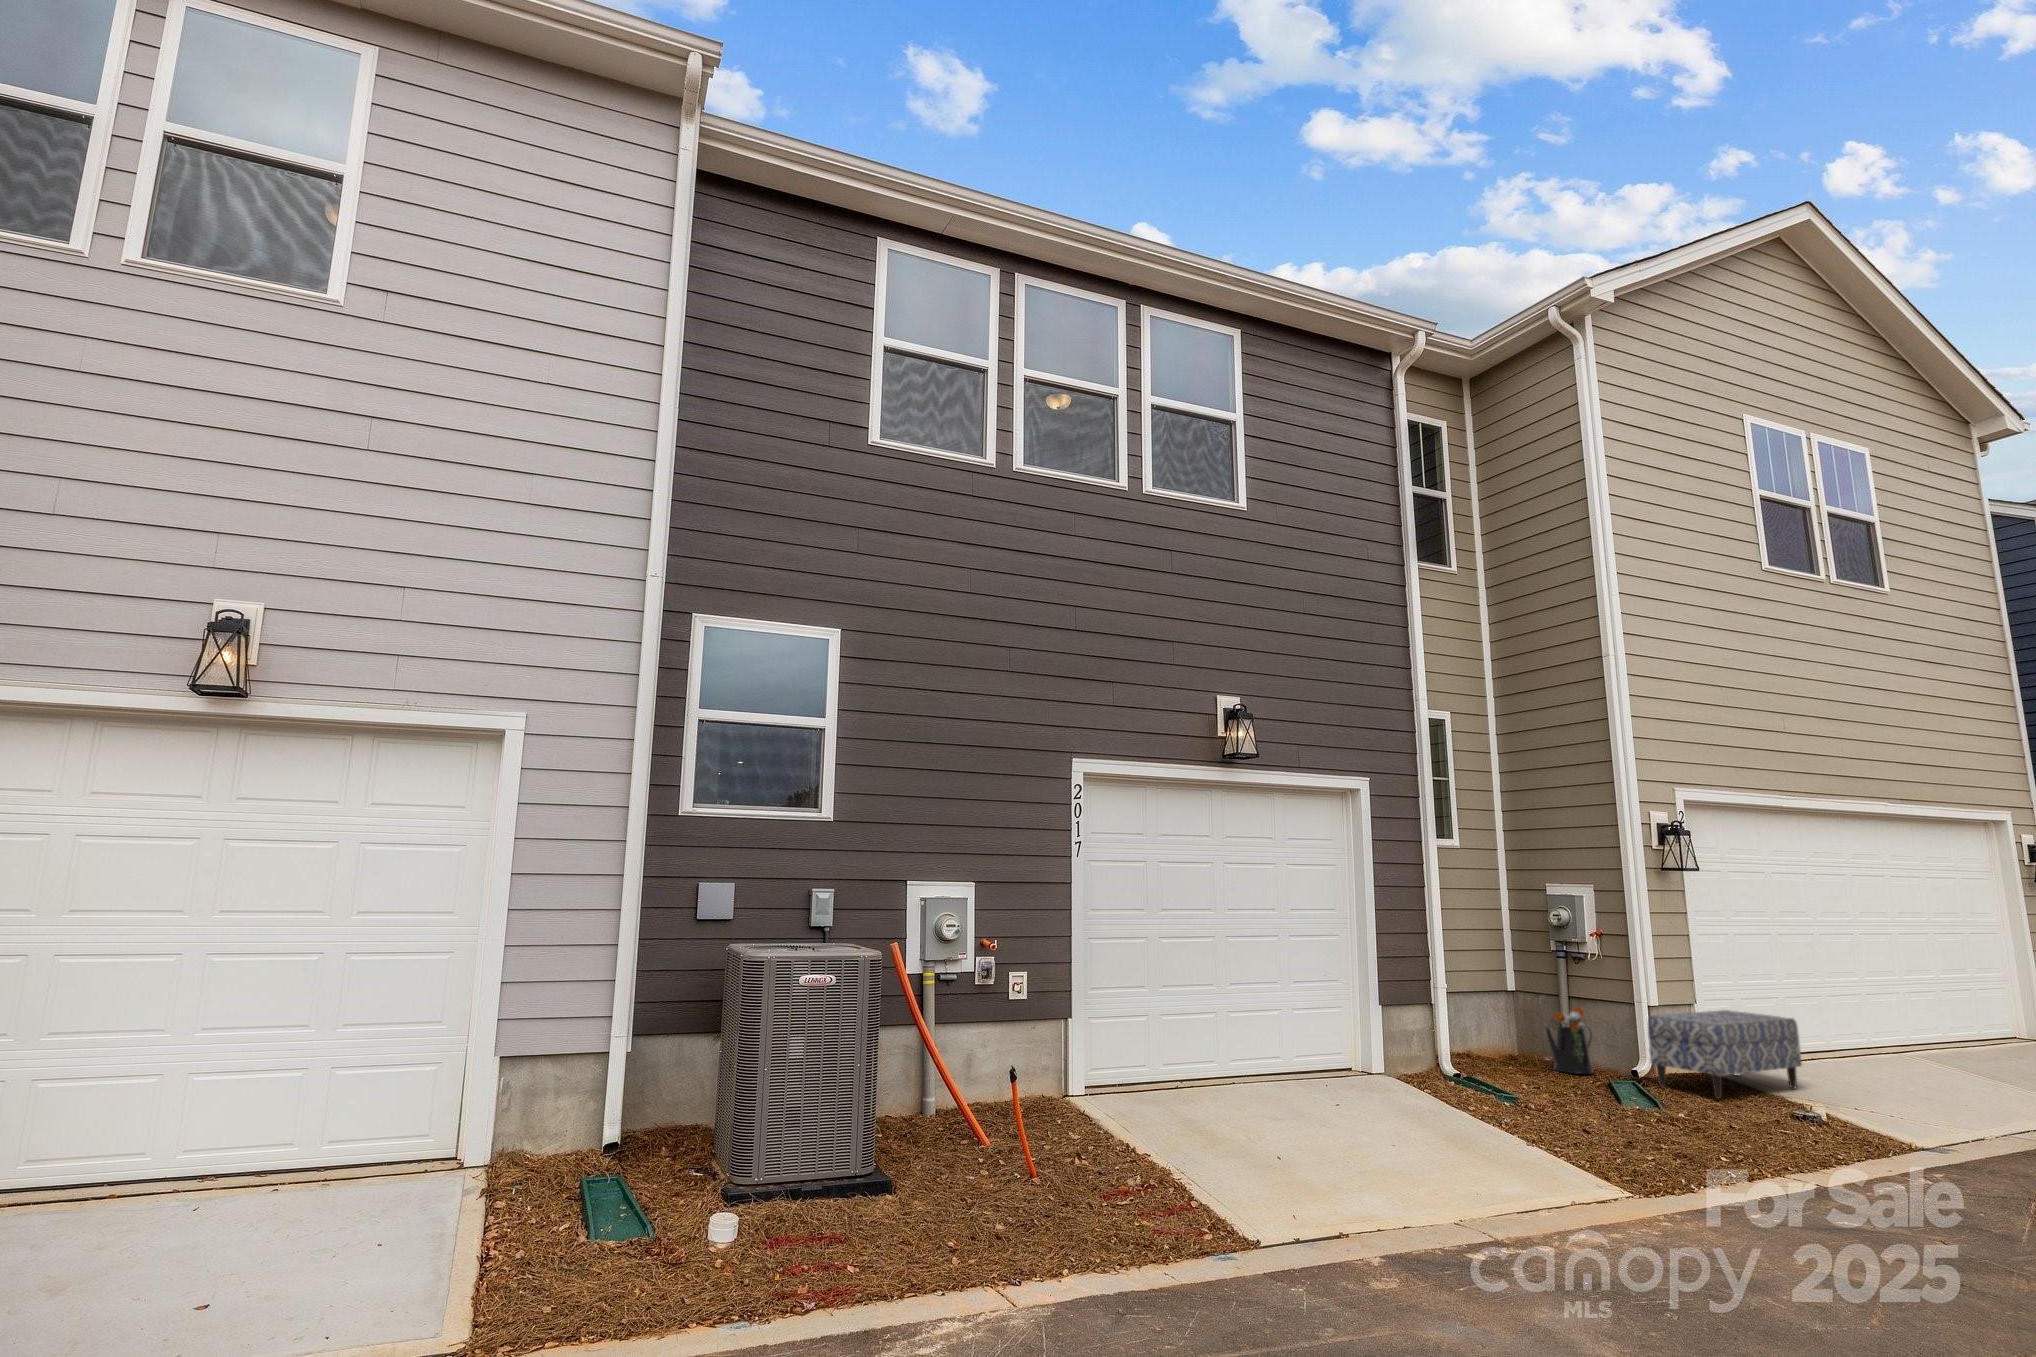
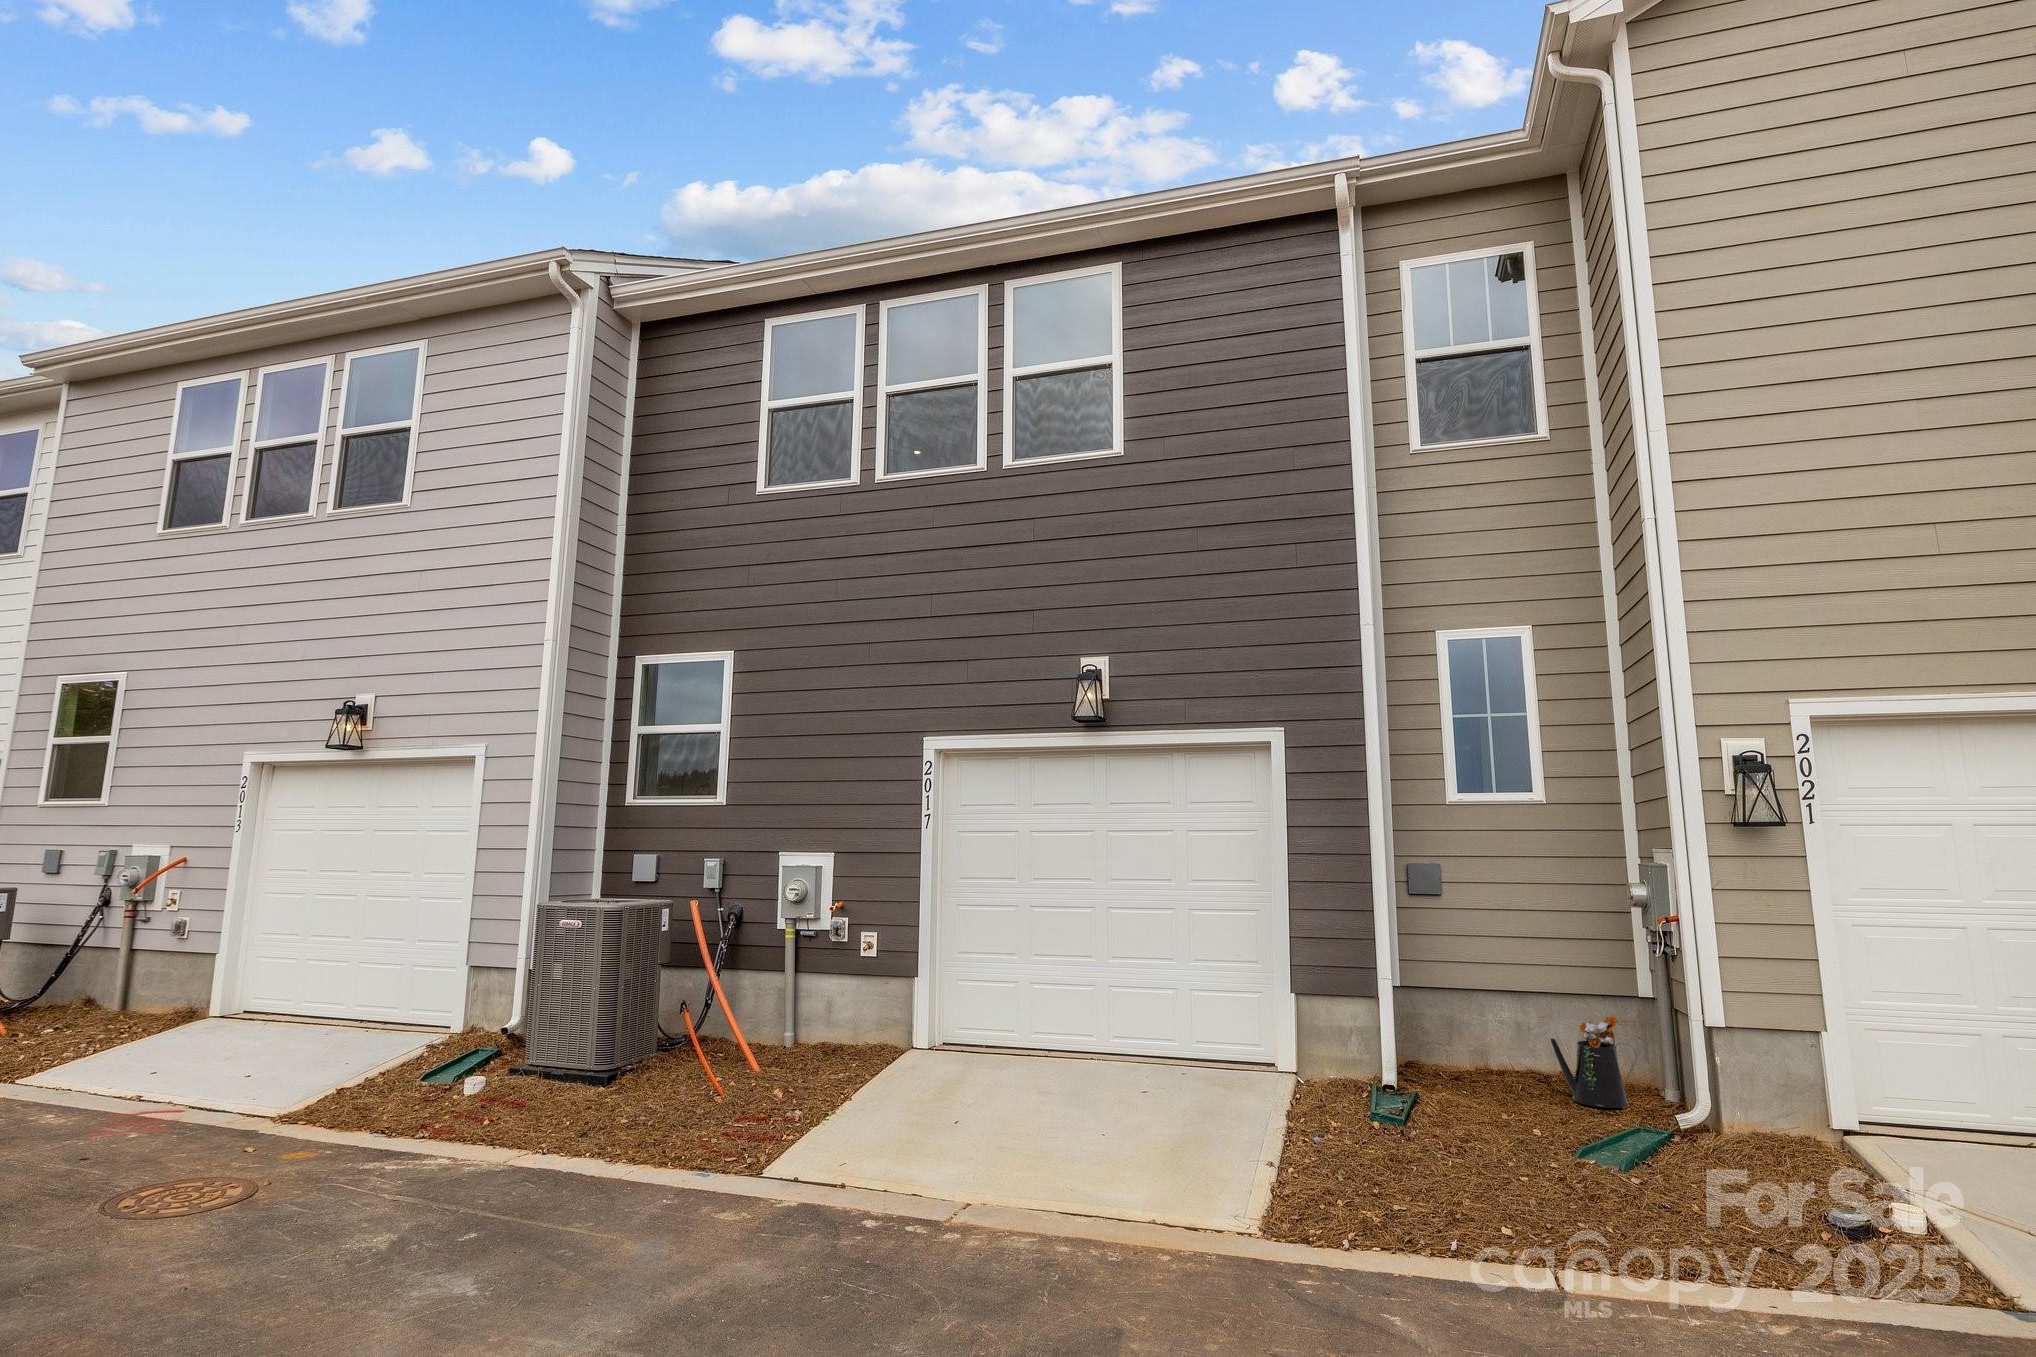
bench: present [1648,1010,1802,1098] -> none [1676,1035,1982,1178]

